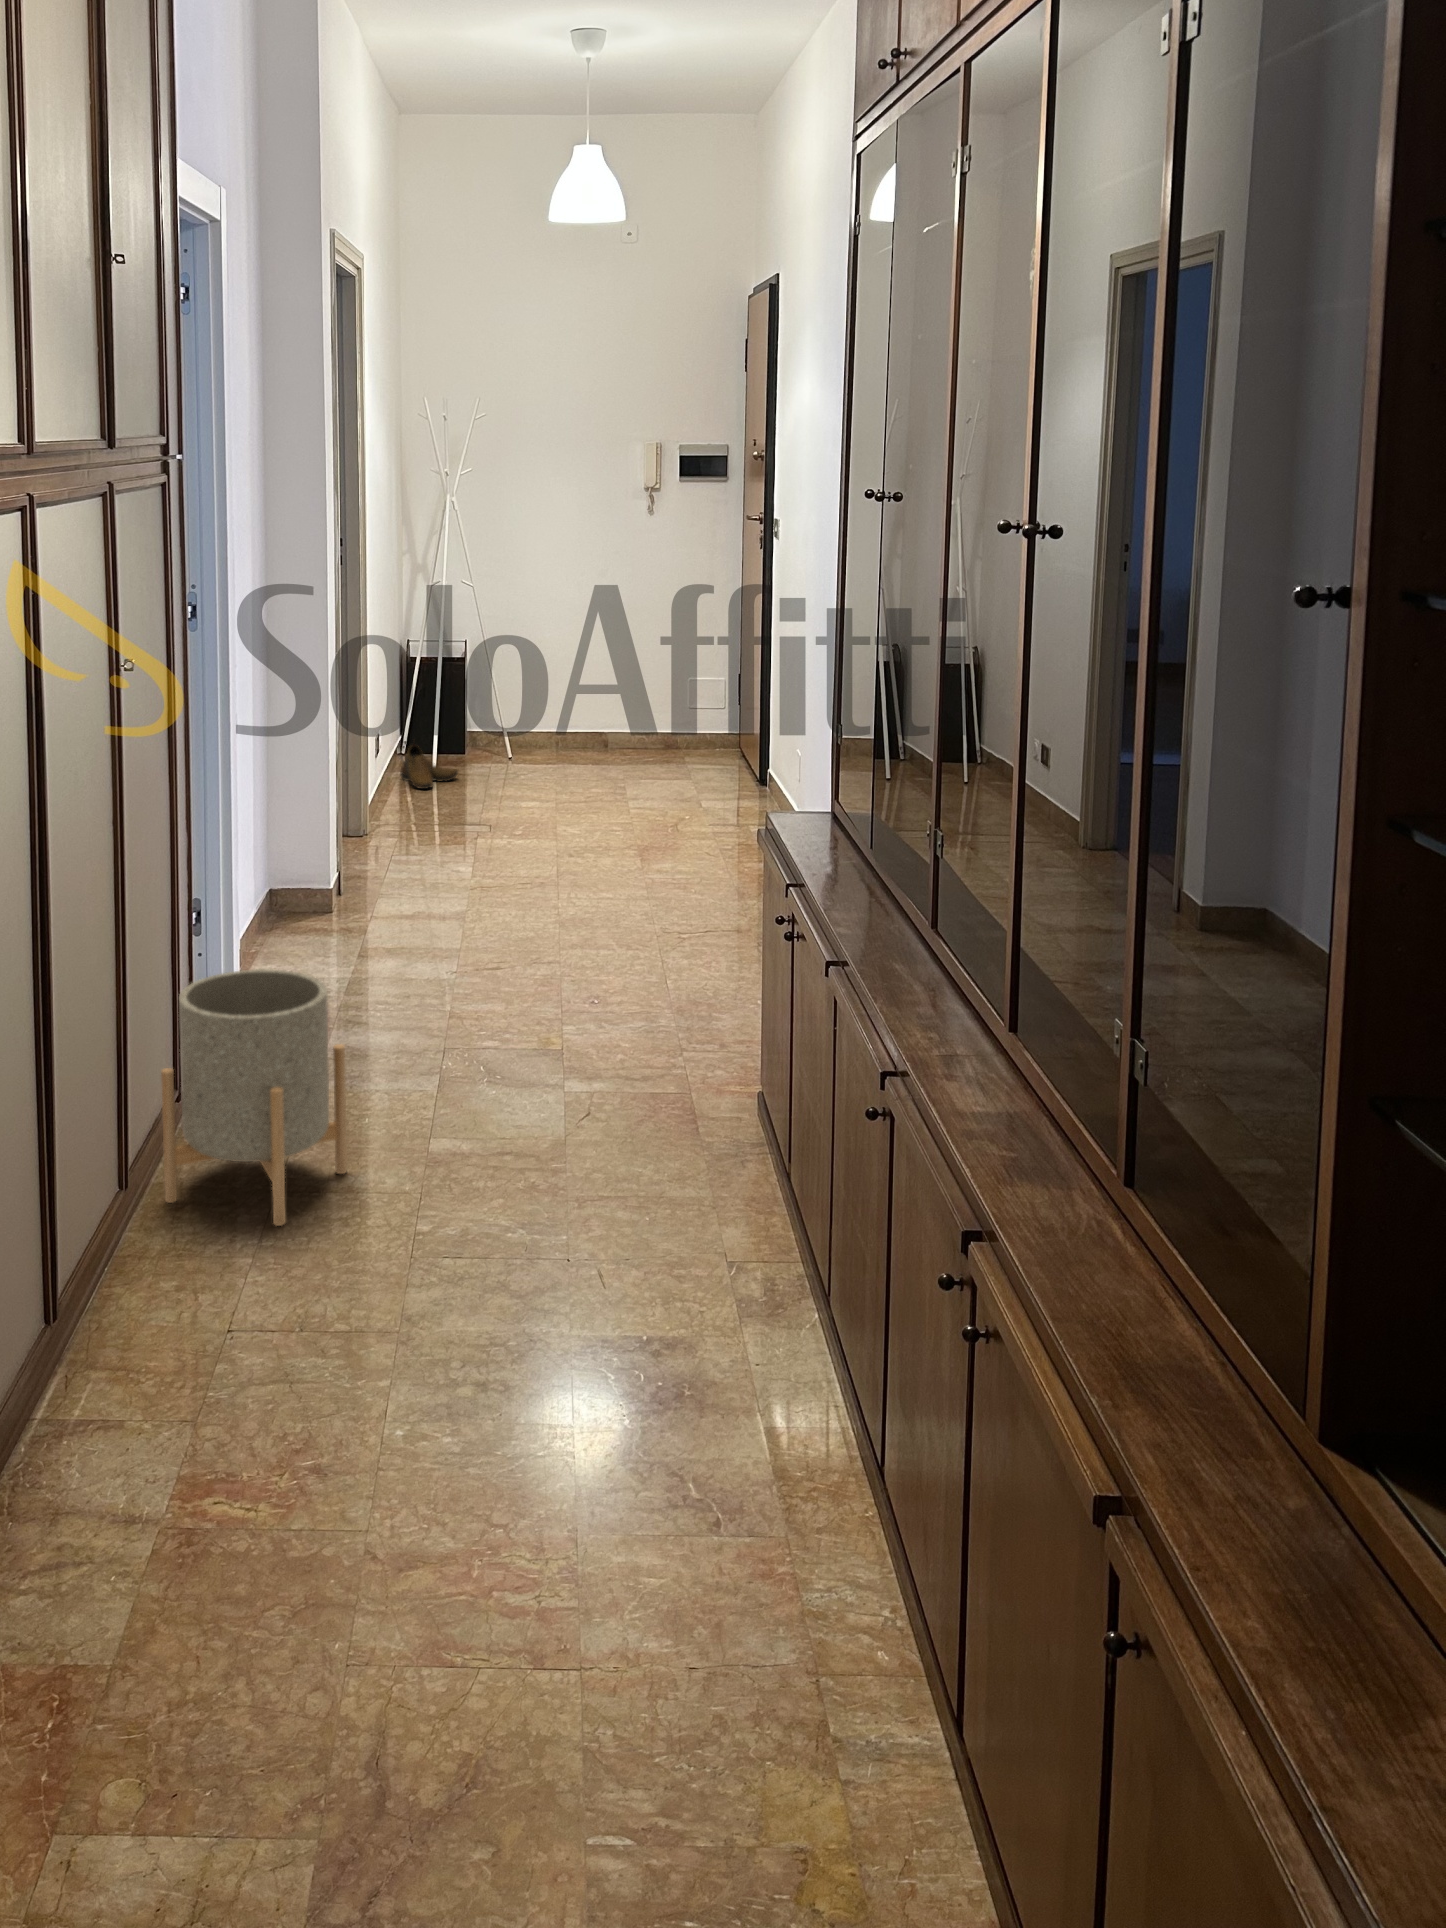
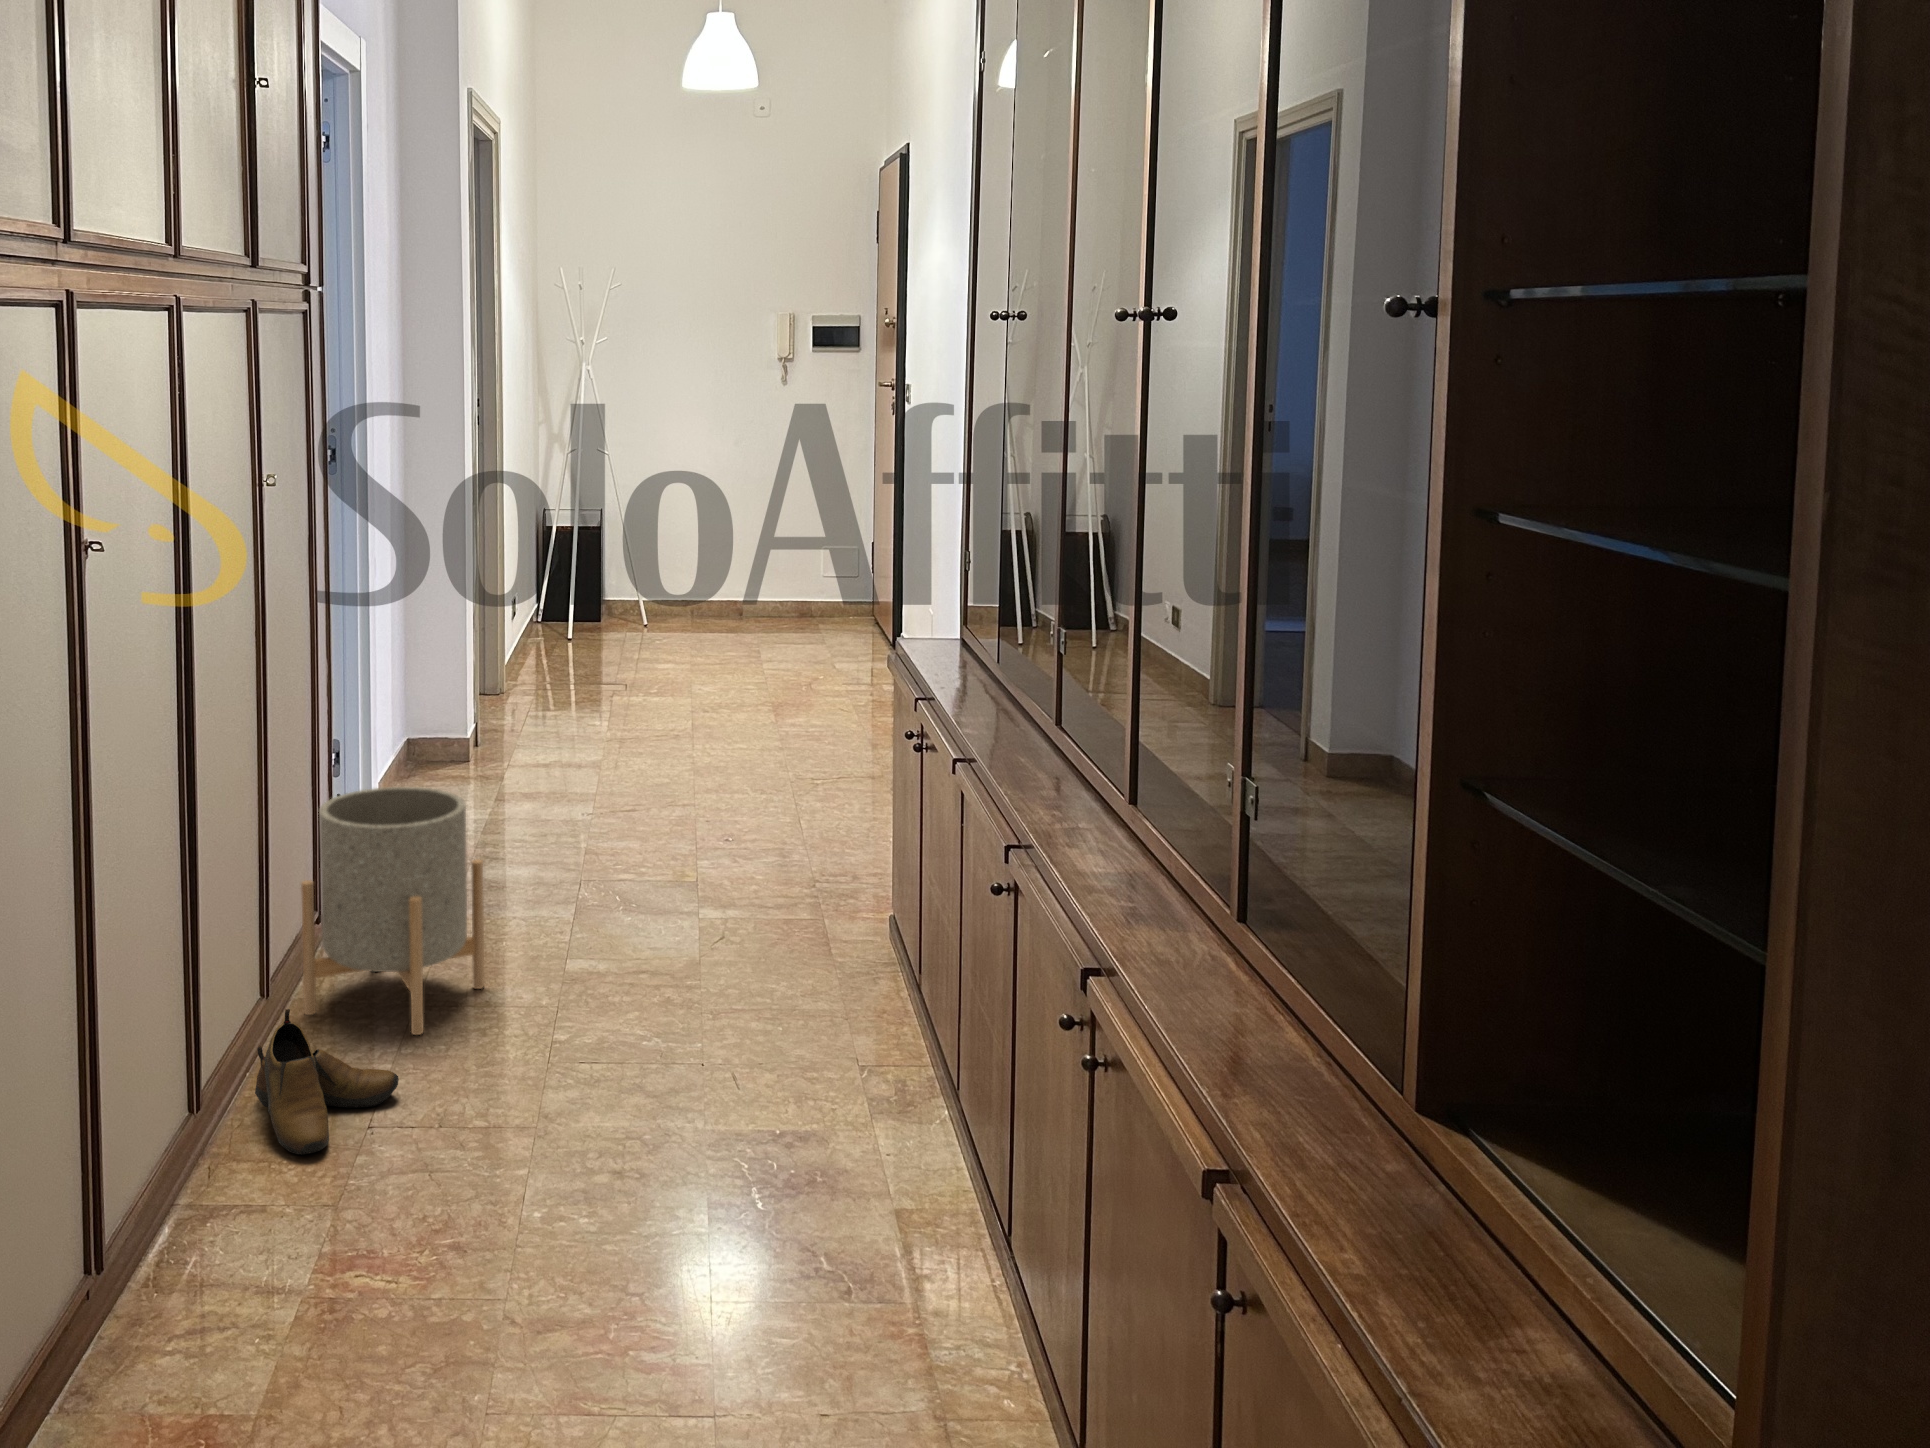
shoe: present [400,739,458,789] -> present [255,1009,399,1155]

